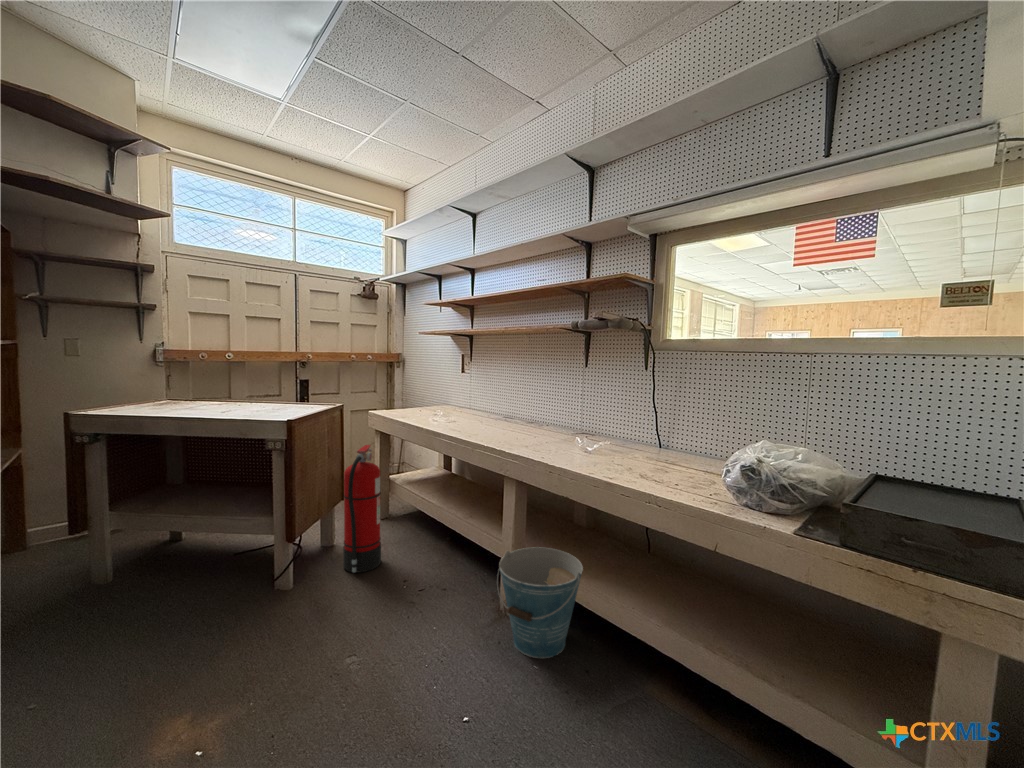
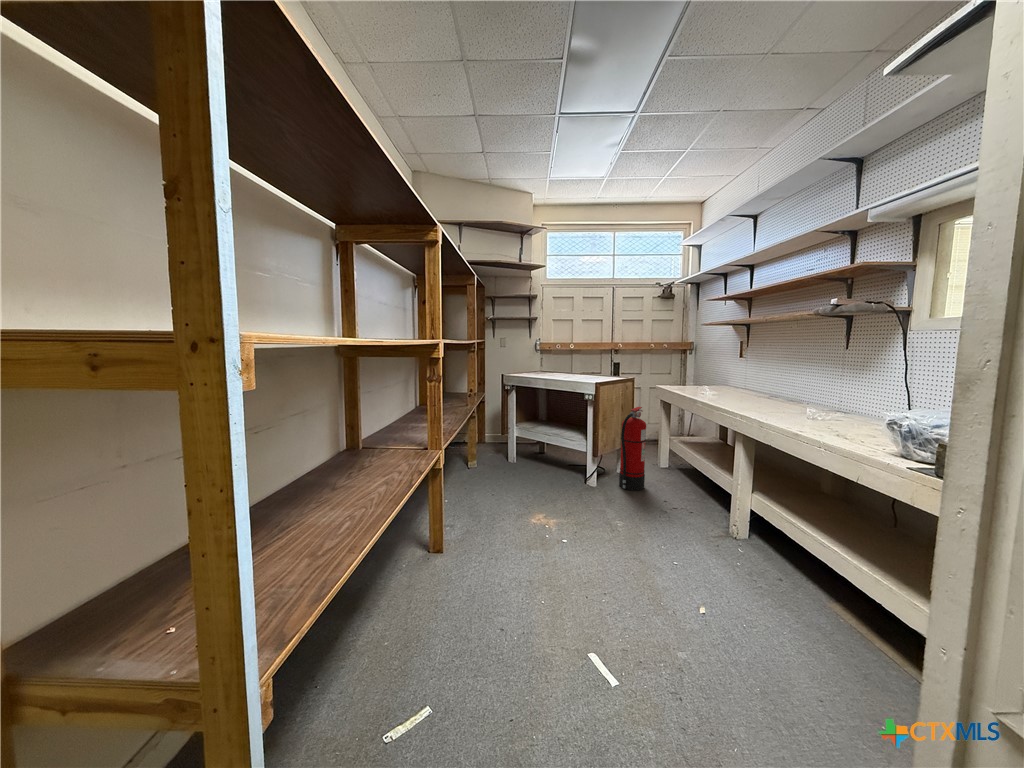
bucket: present [497,547,583,658] -> none [702,495,781,581]

